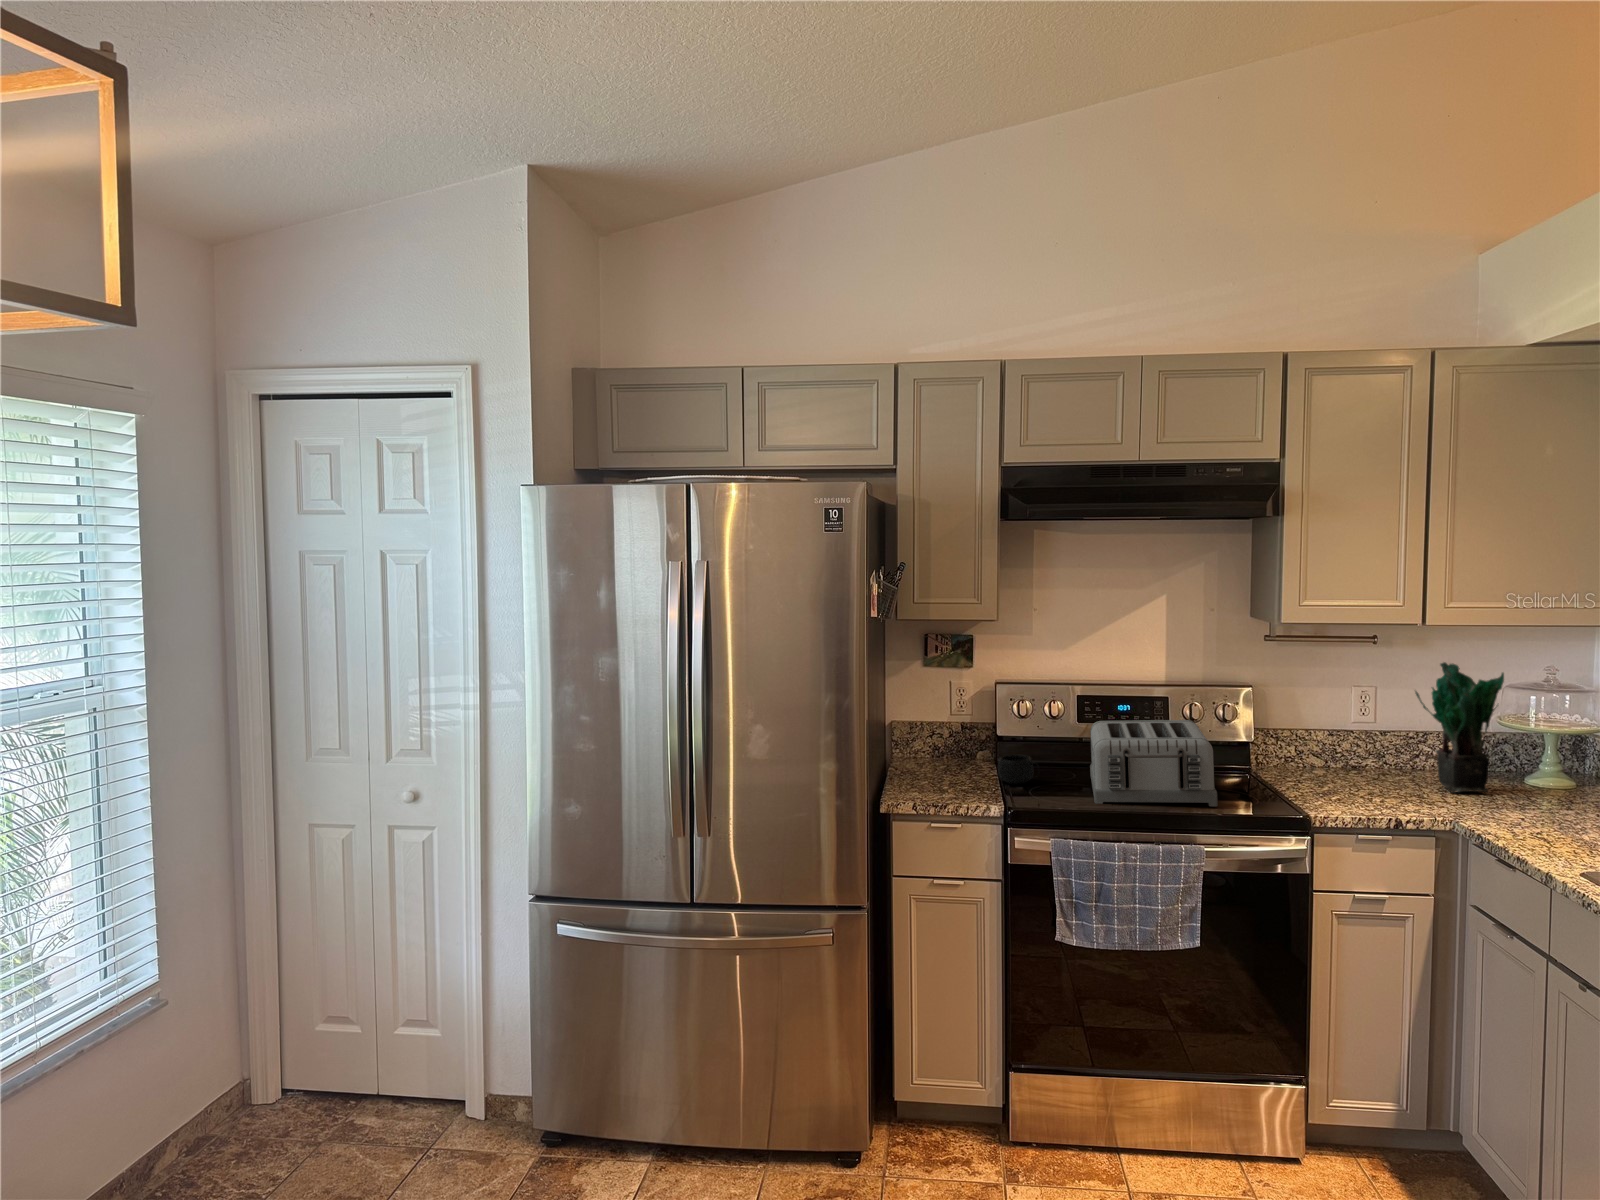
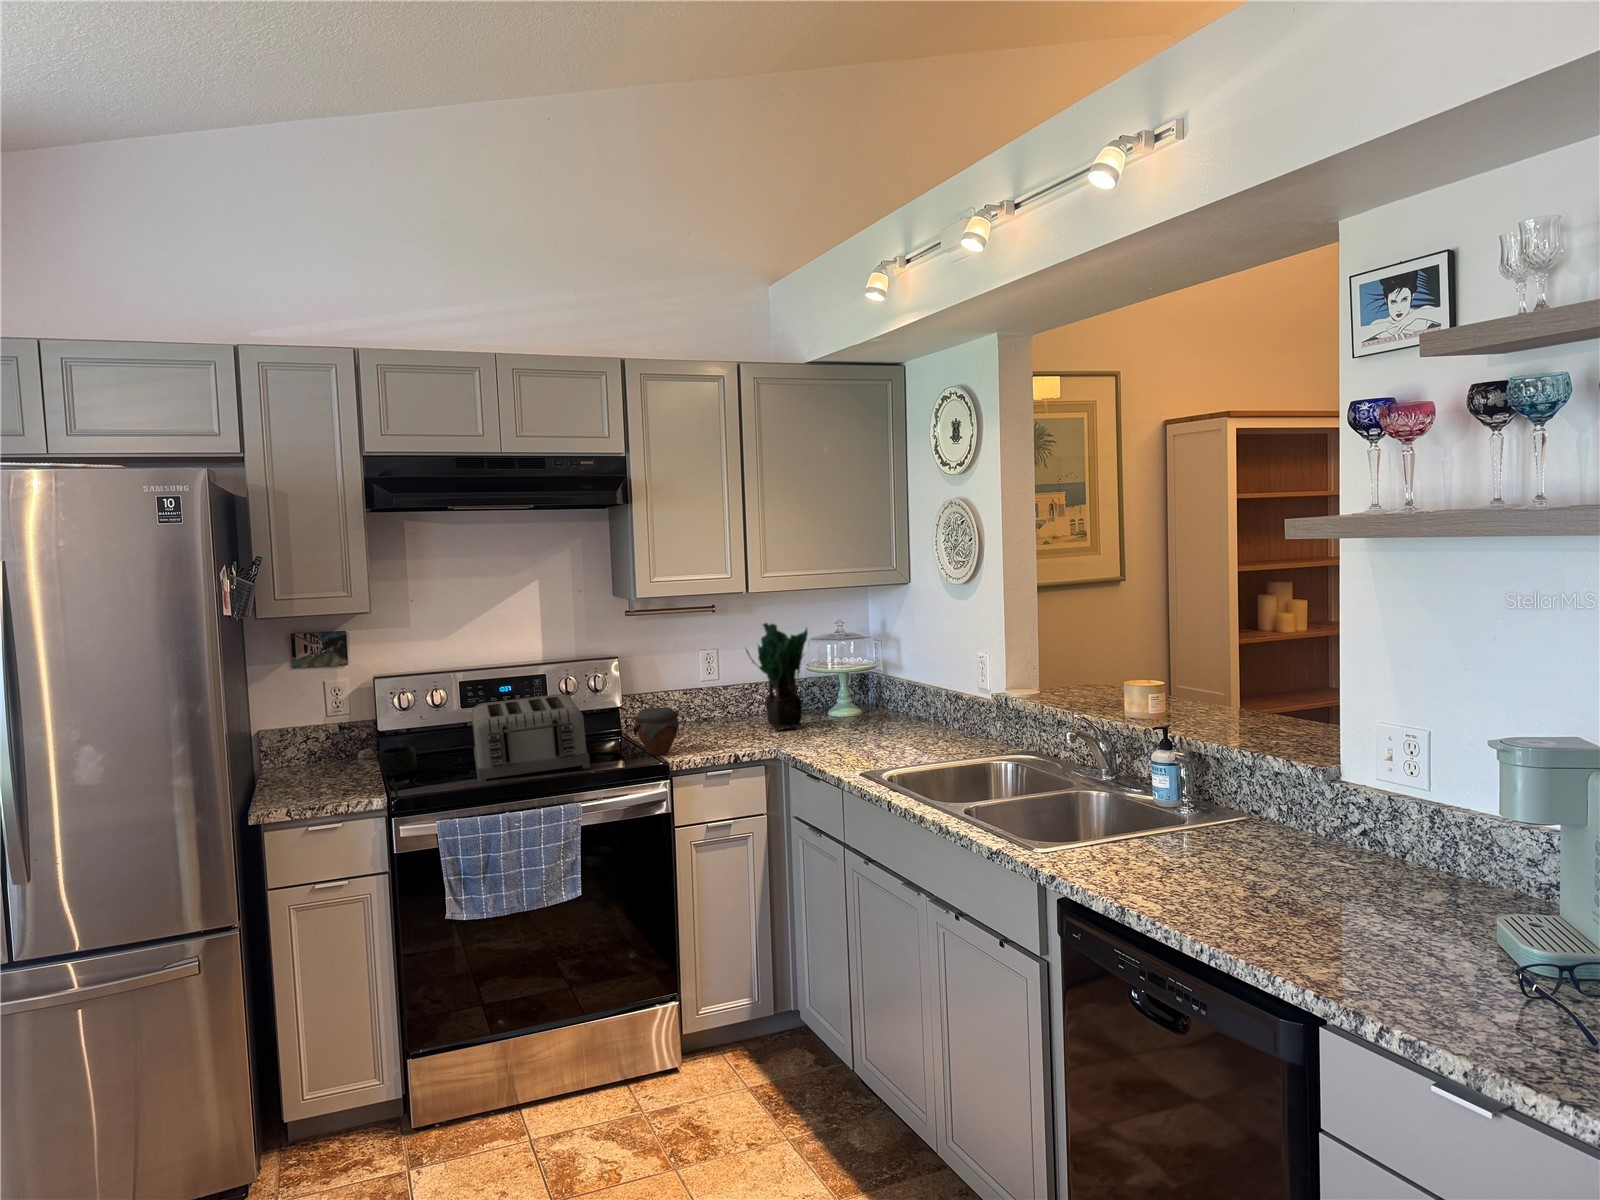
jar: none [1269,747,1326,803] -> present [633,707,679,755]

